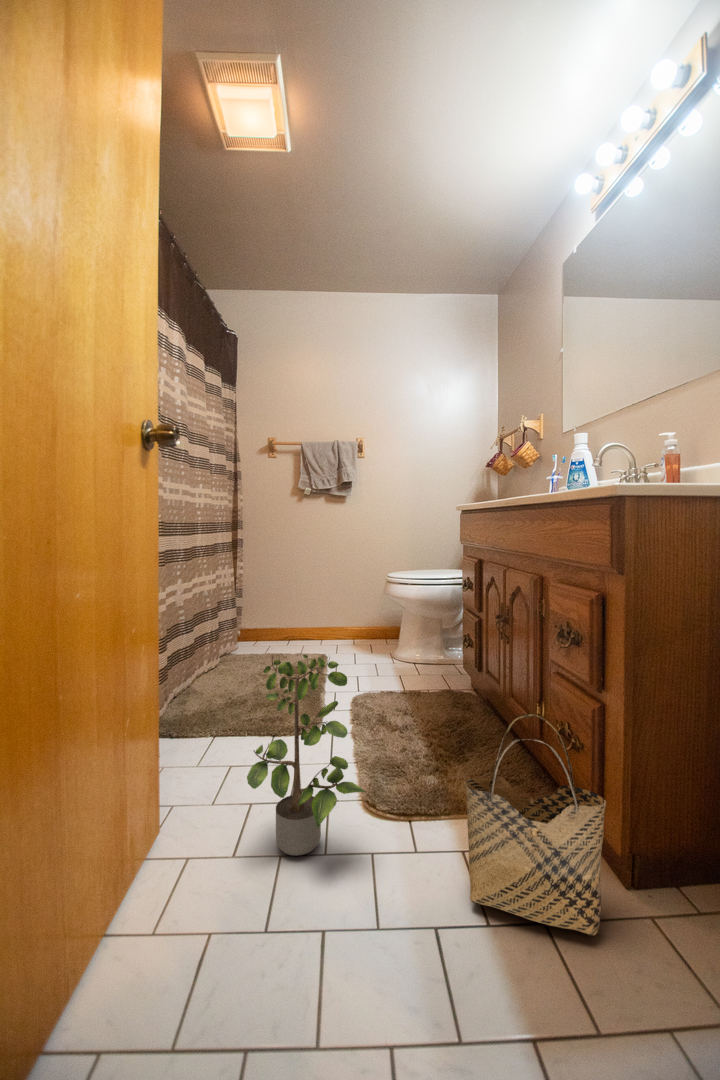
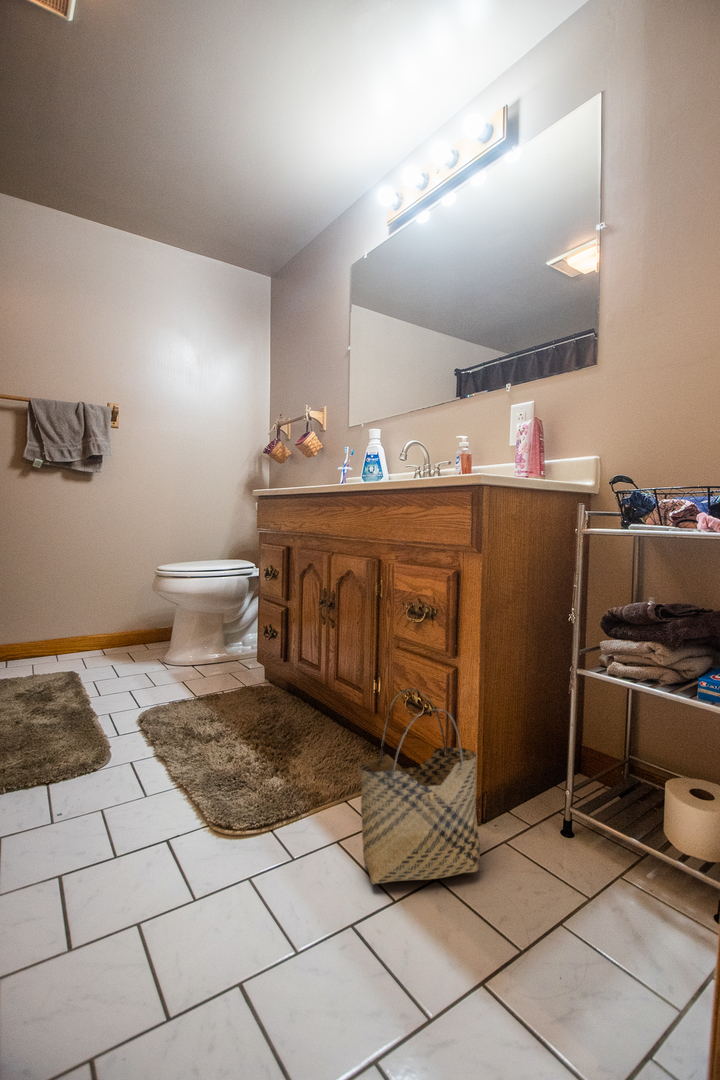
potted plant: present [247,655,366,856] -> none [90,657,252,916]

